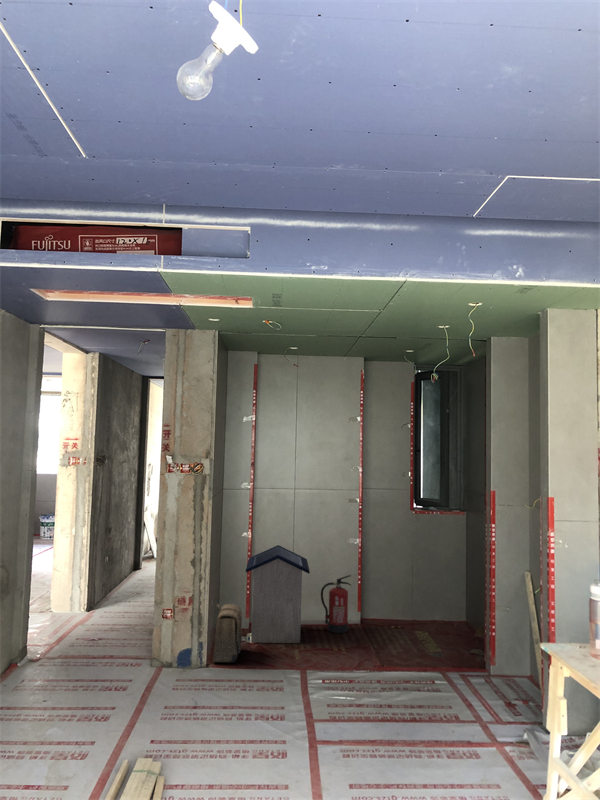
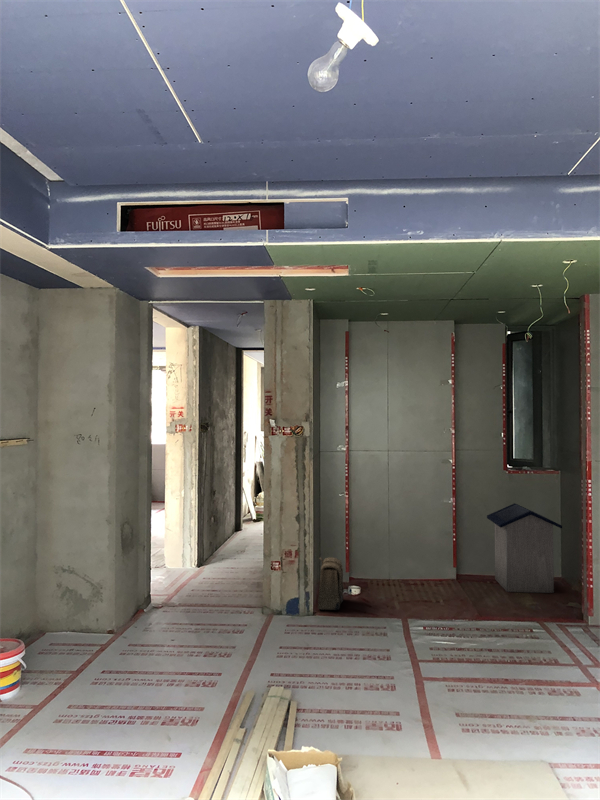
trash can: present [246,545,310,643] -> present [487,503,562,593]
fire extinguisher: present [321,575,351,633] -> none [417,533,446,588]

